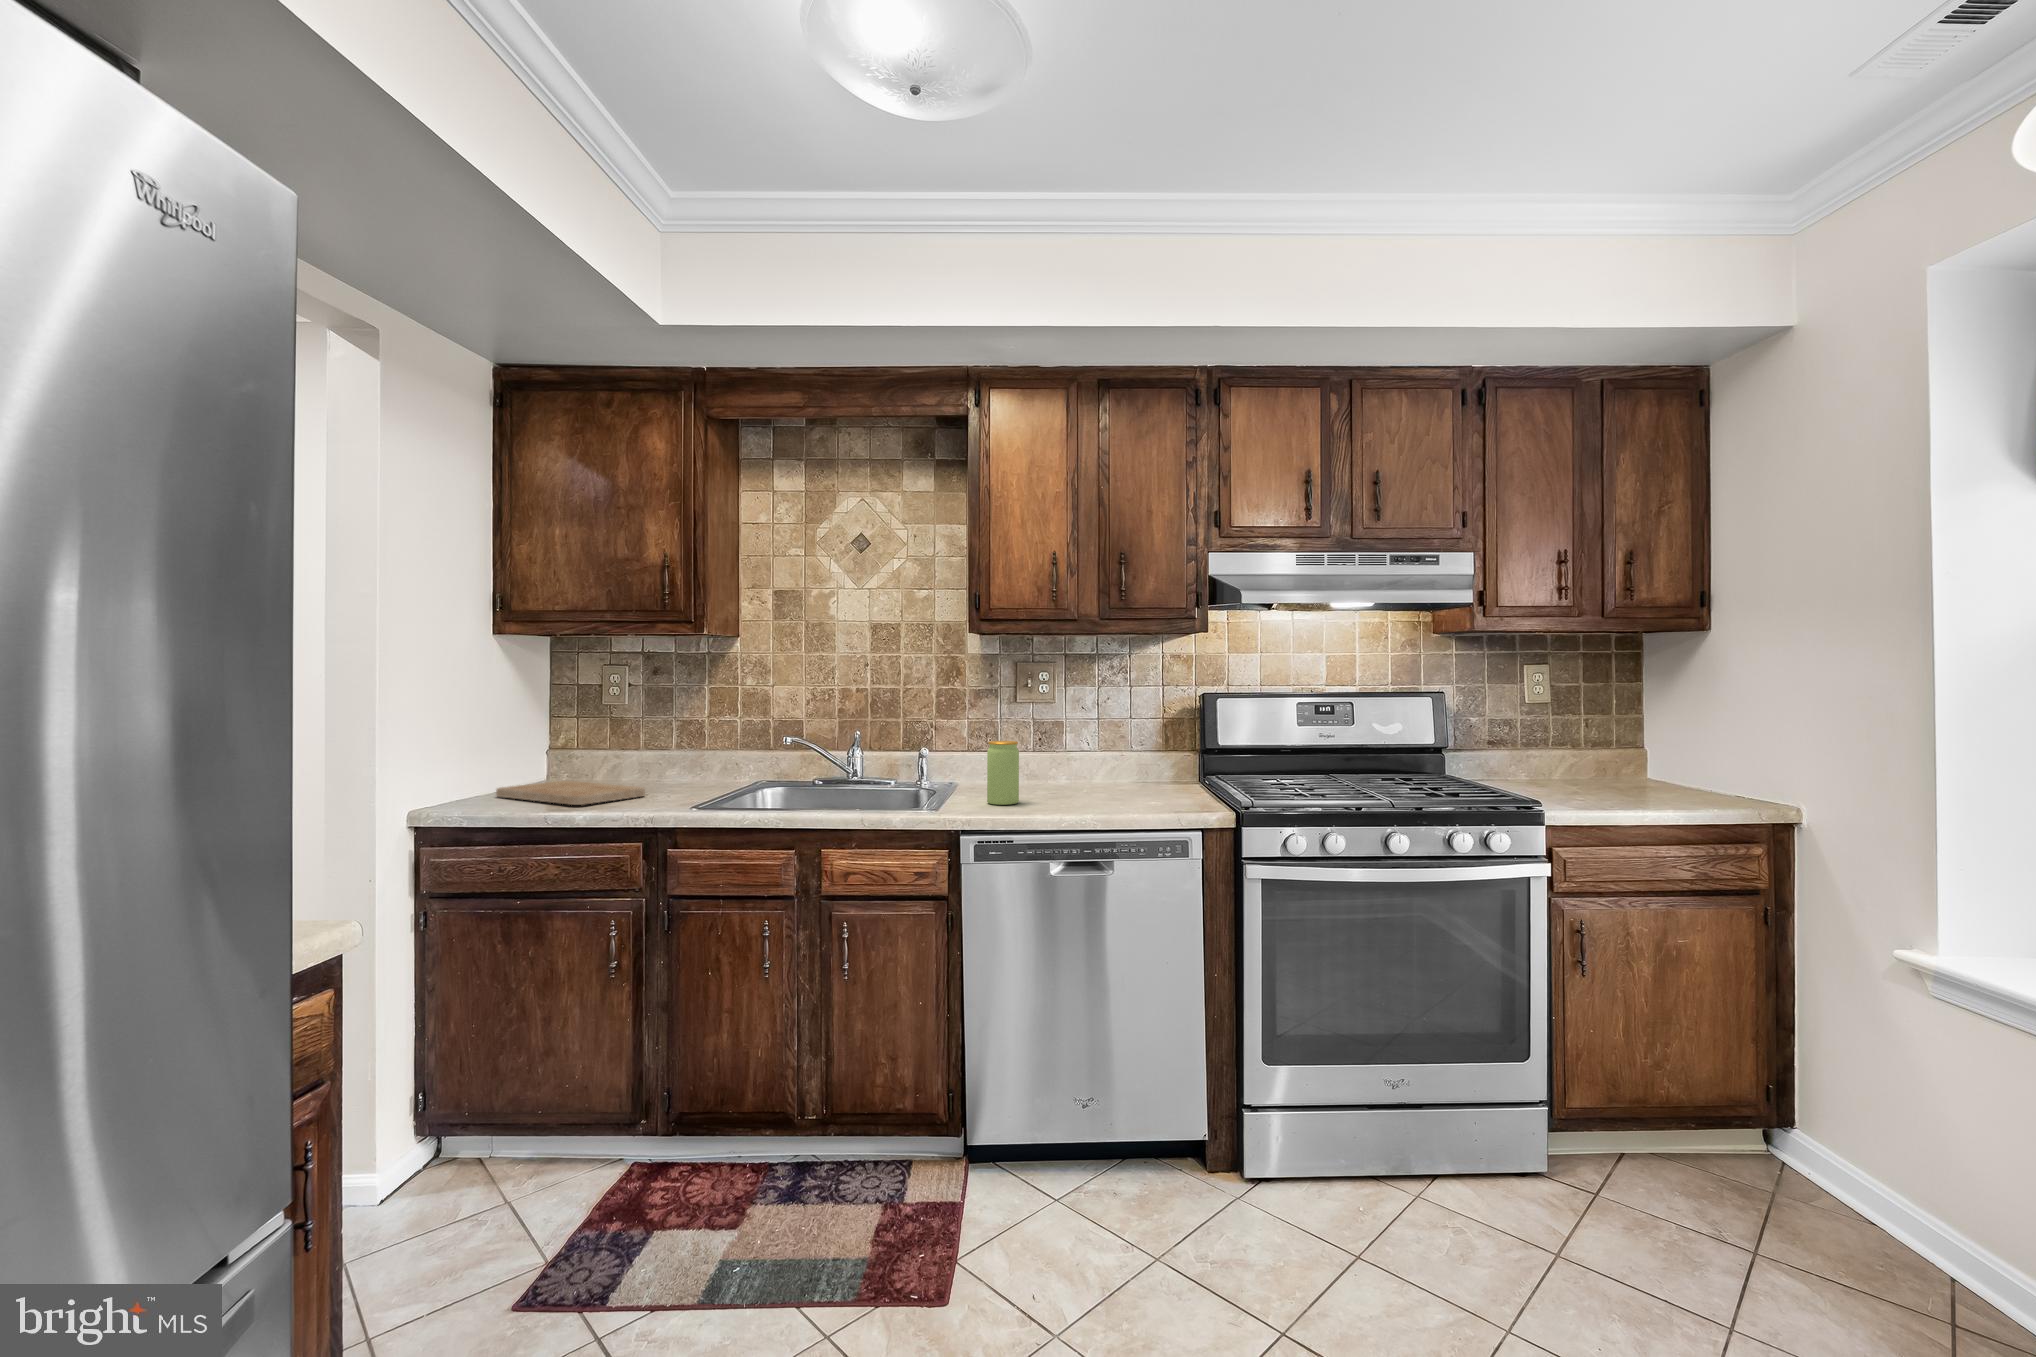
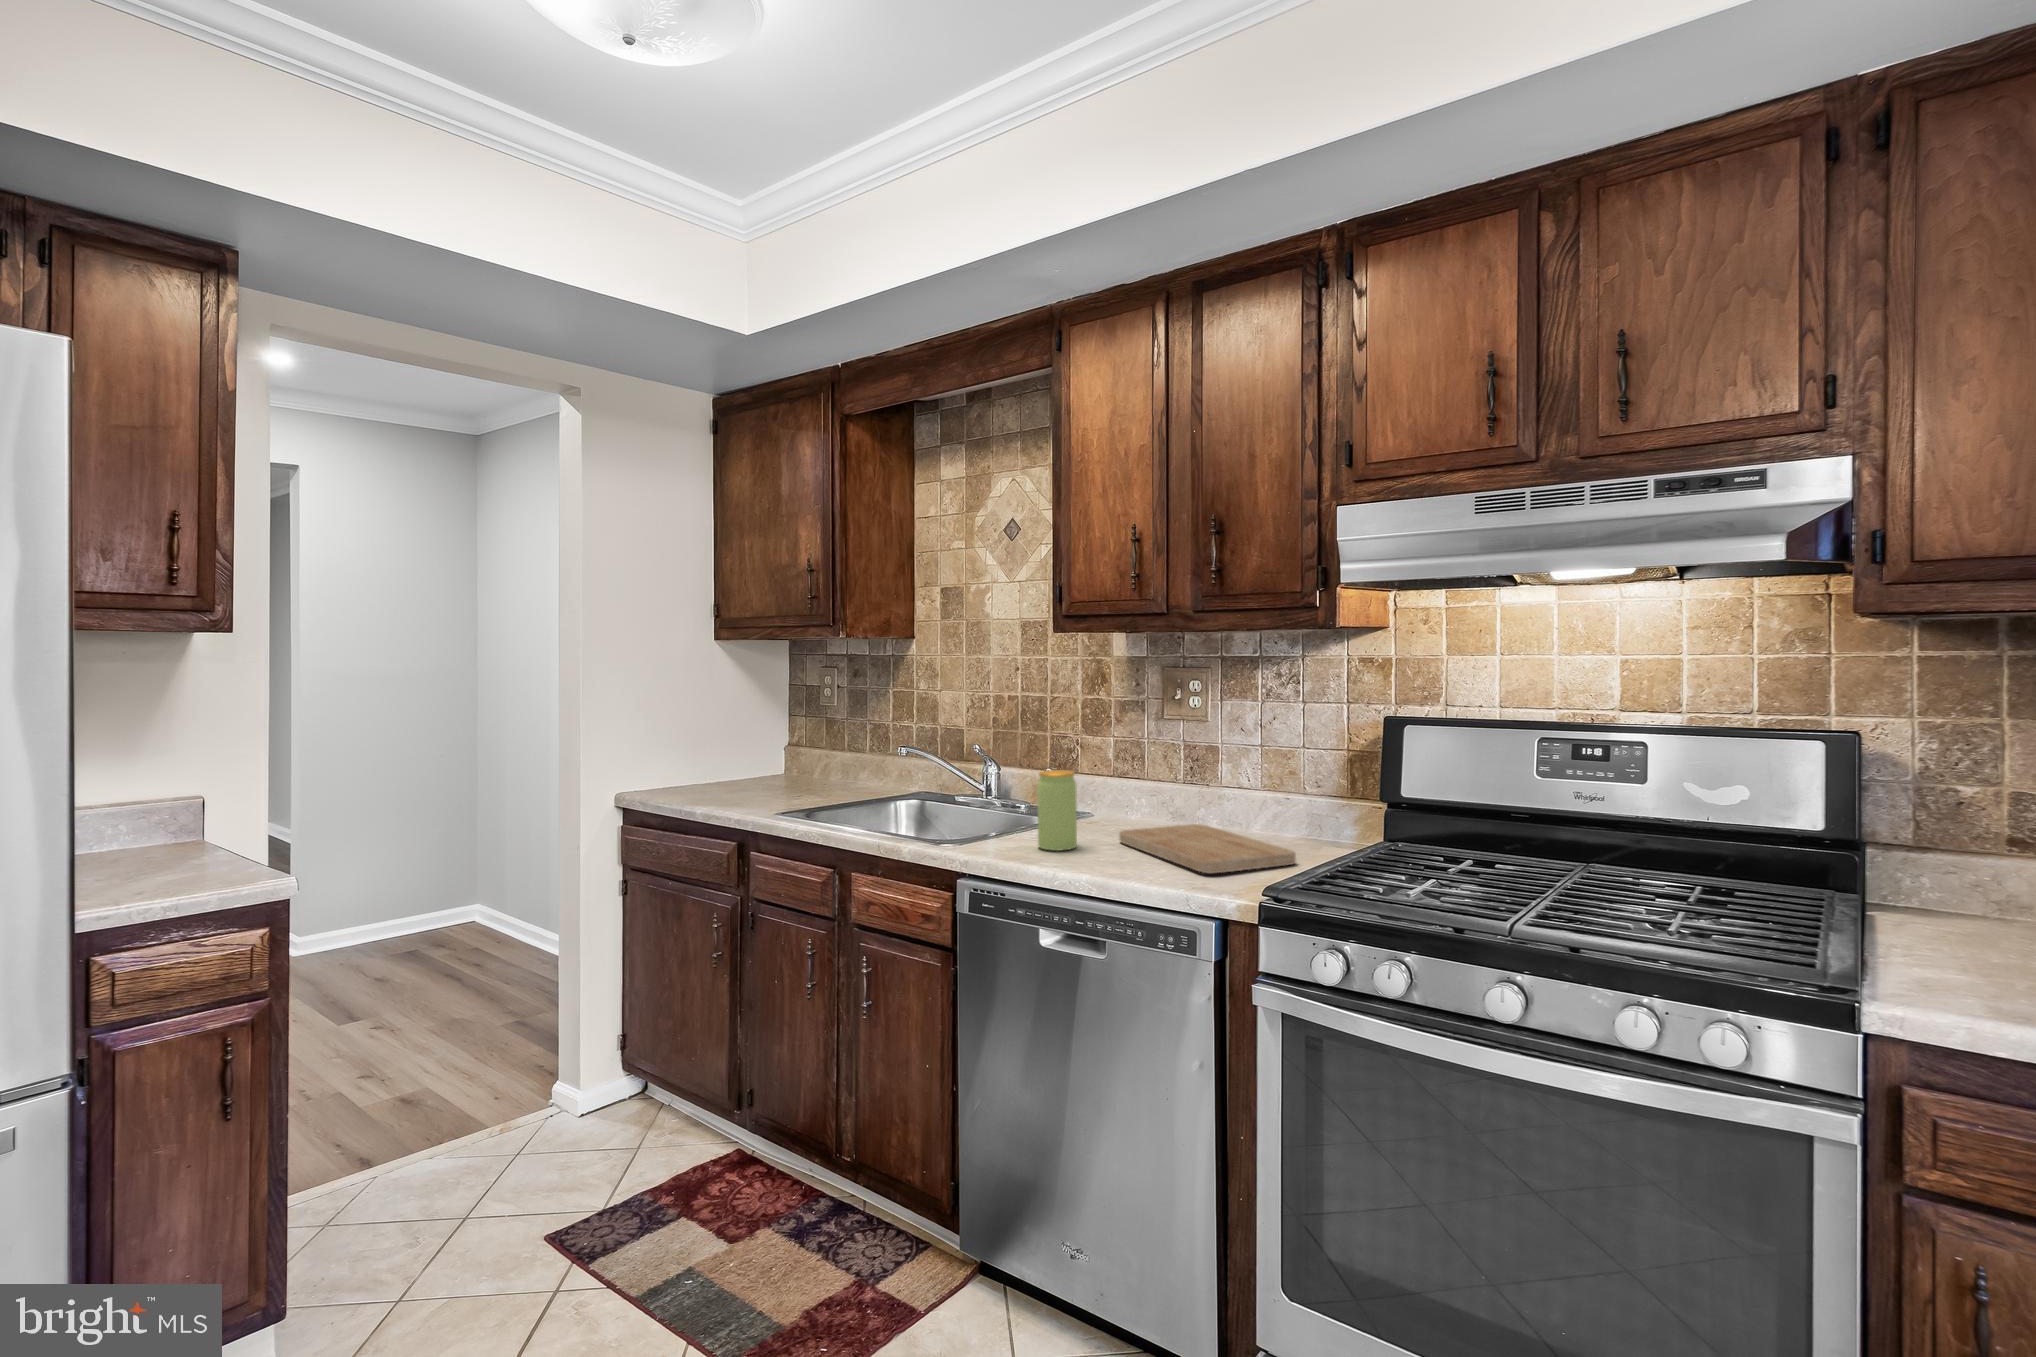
cutting board: present [496,781,645,805] -> present [1119,824,1296,874]

